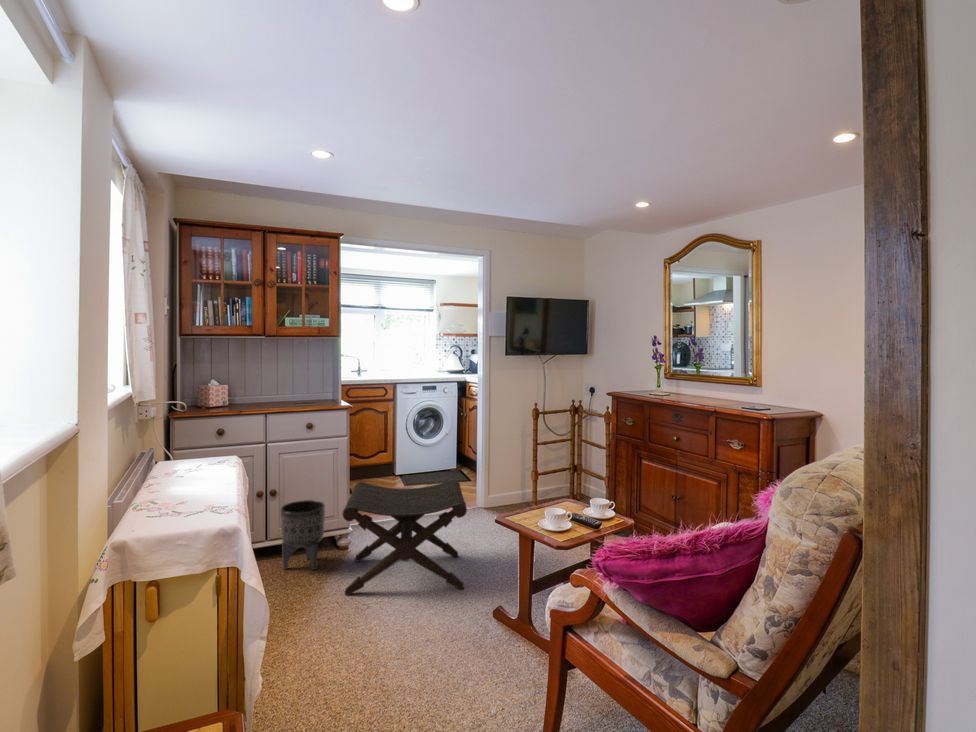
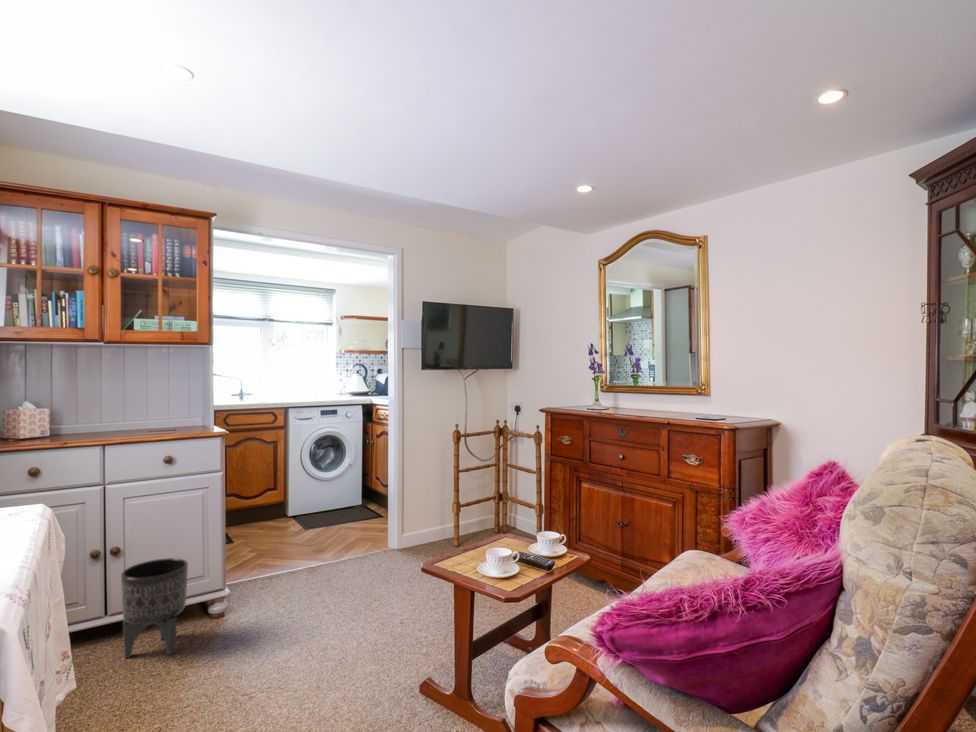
footstool: present [342,480,467,595] -> none [210,519,382,687]

